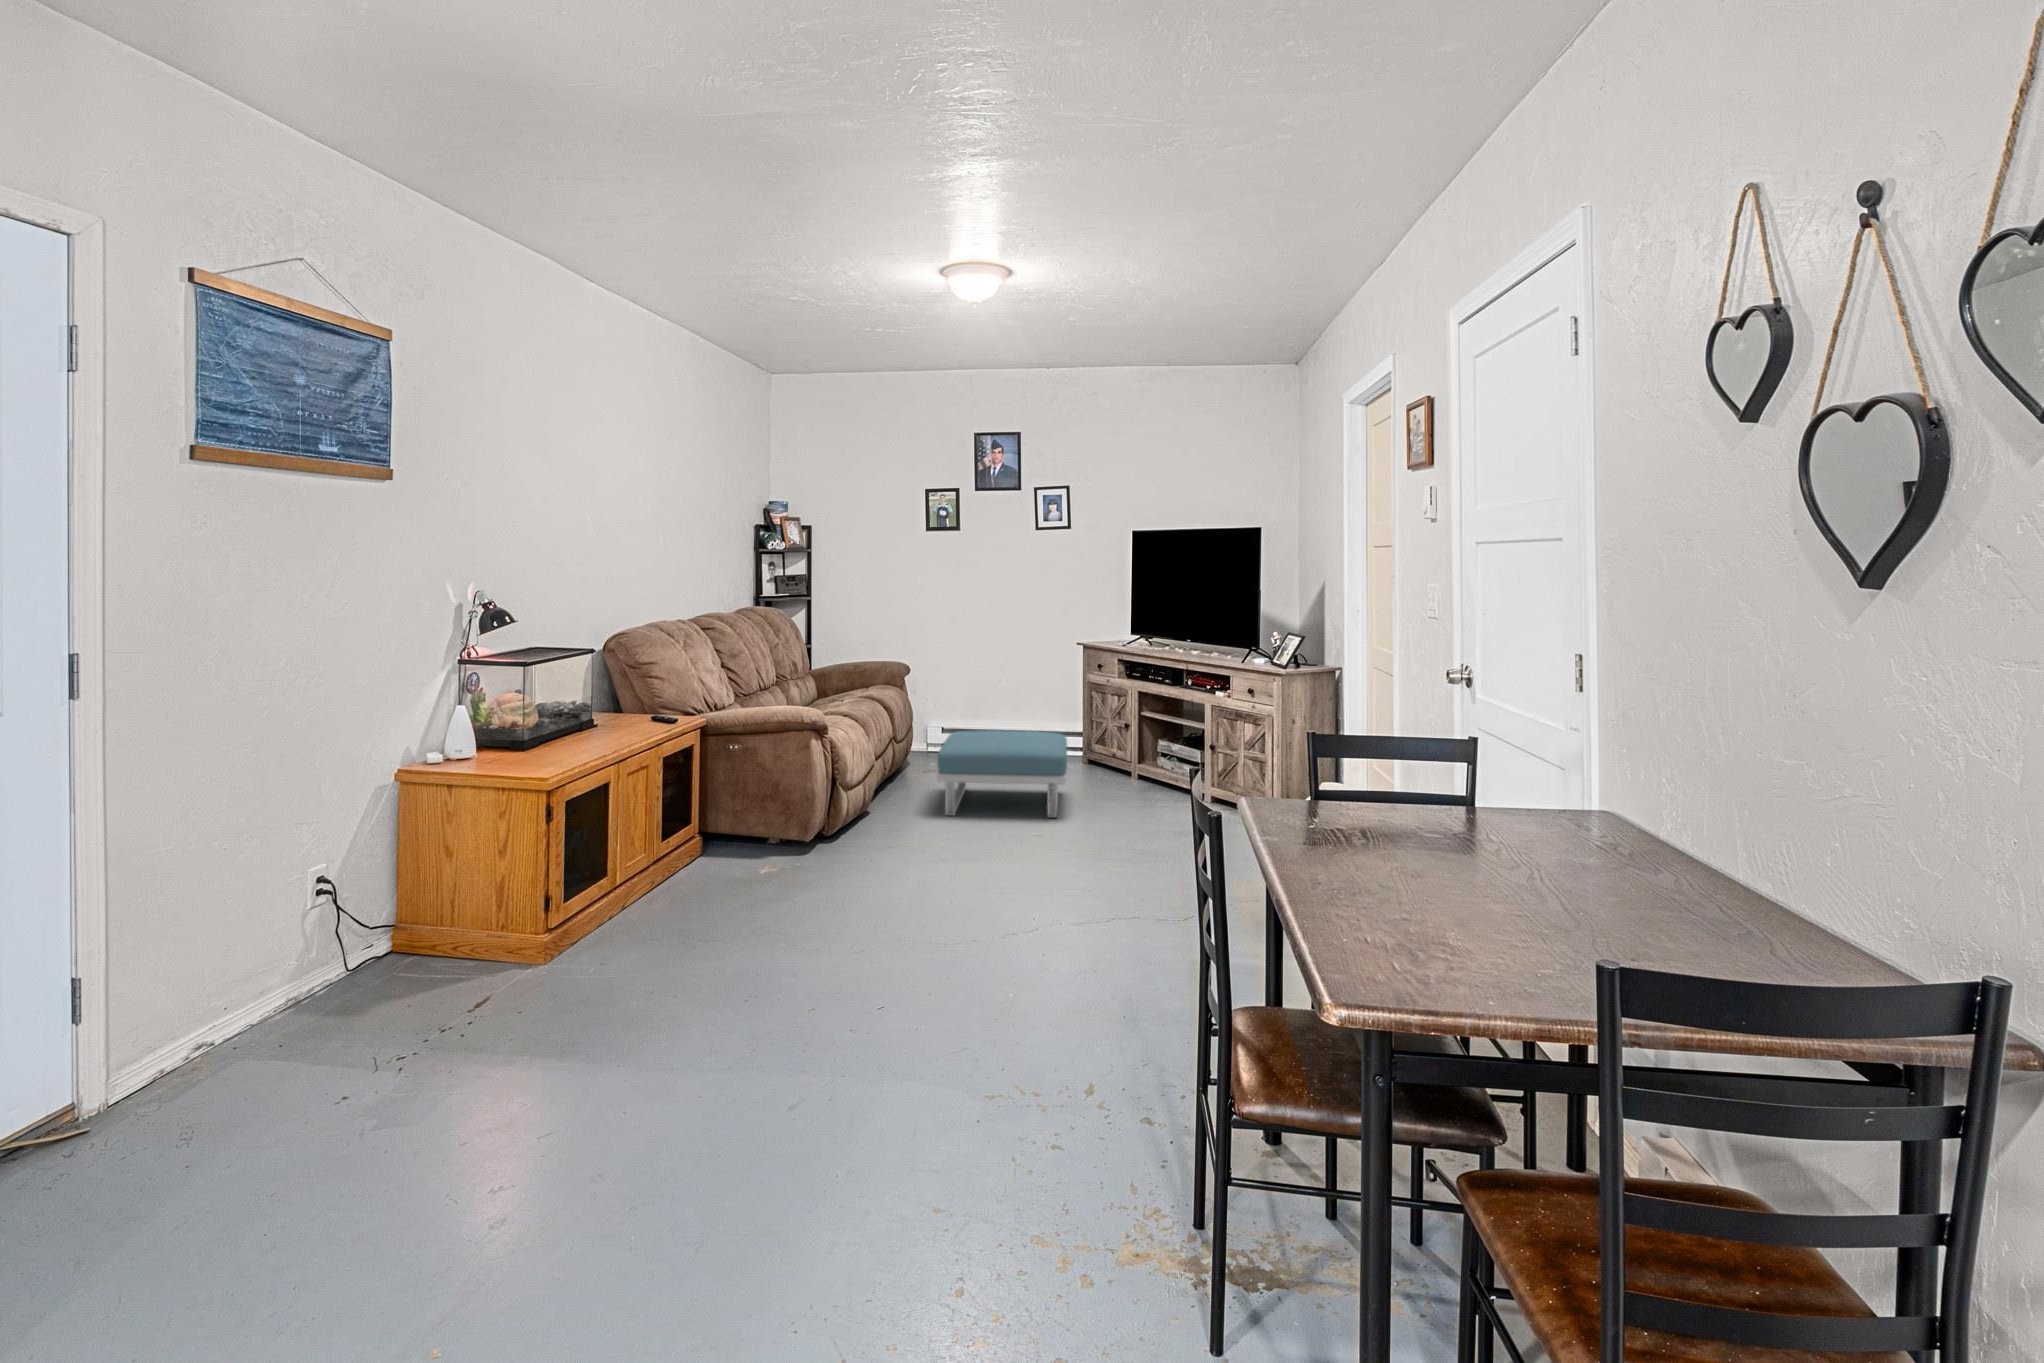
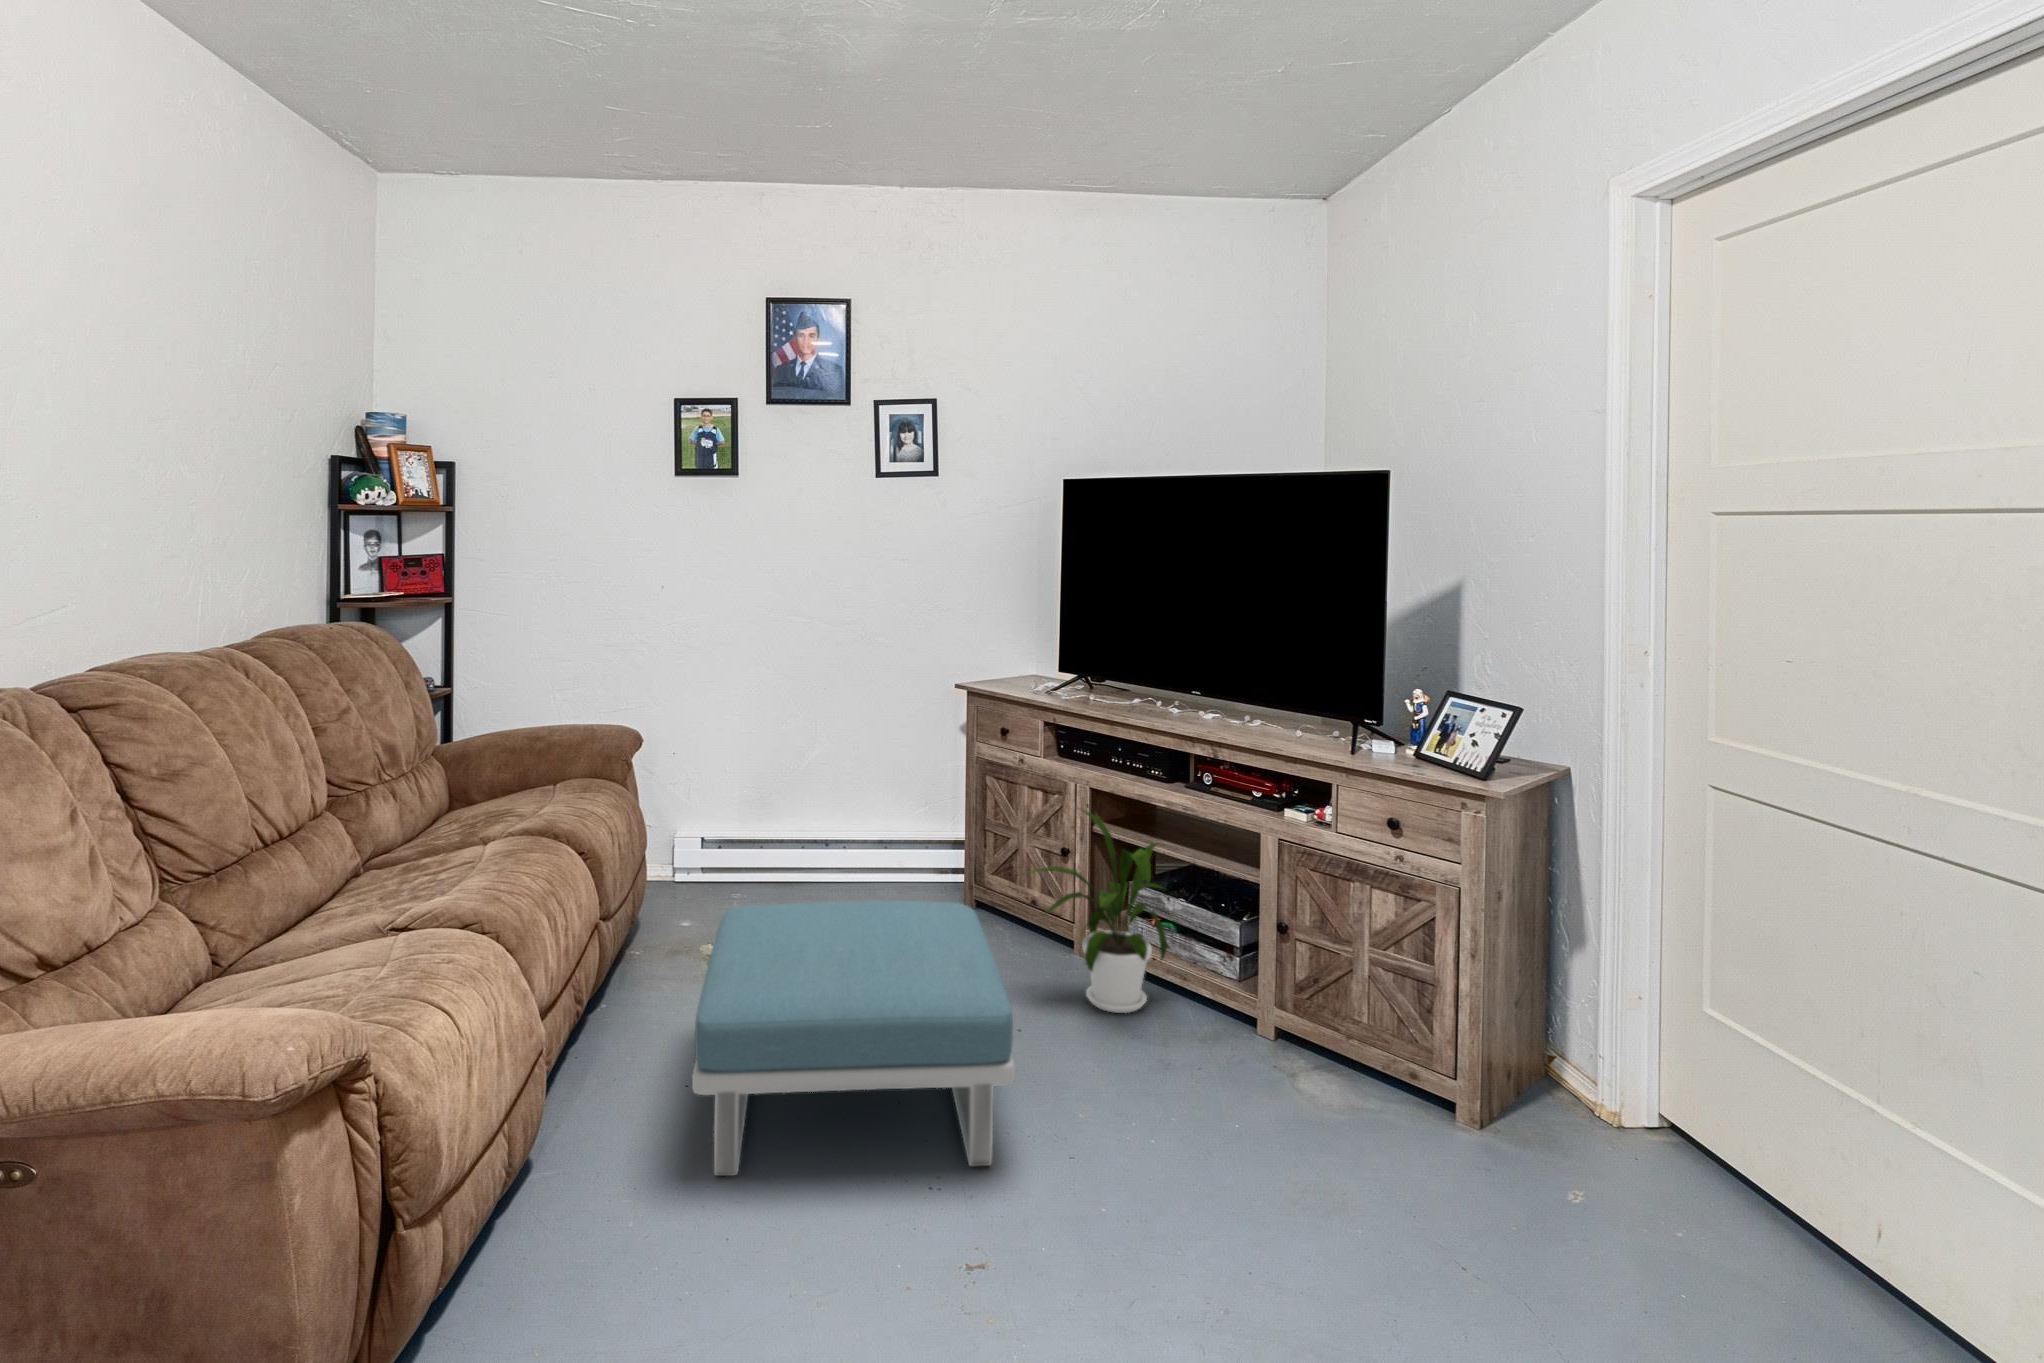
house plant: none [1091,697,1169,792] -> present [1025,810,1167,1013]

